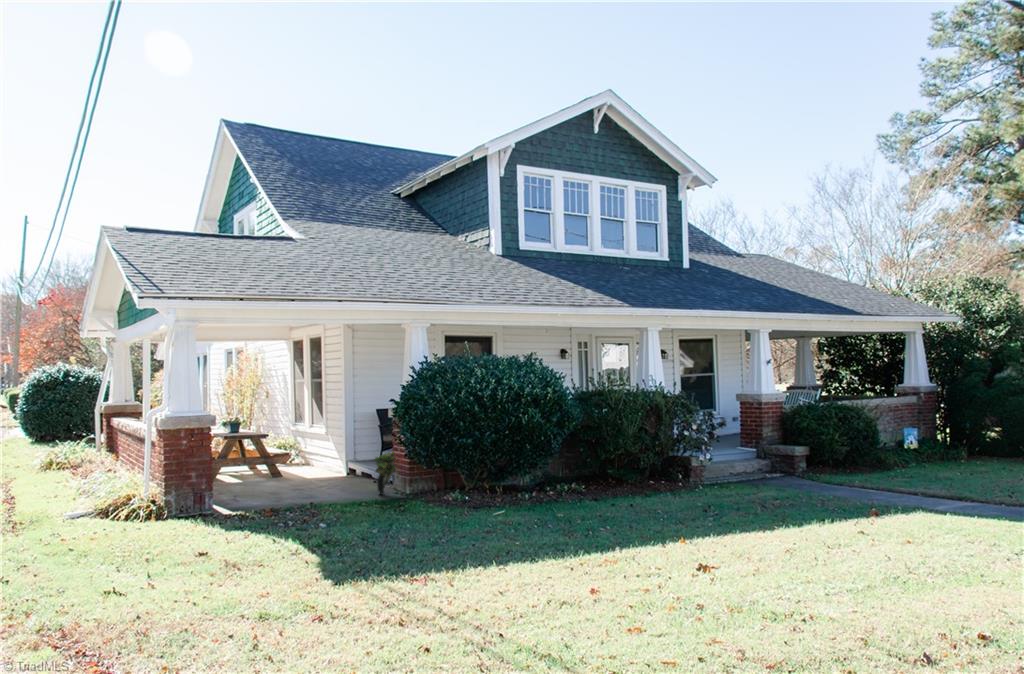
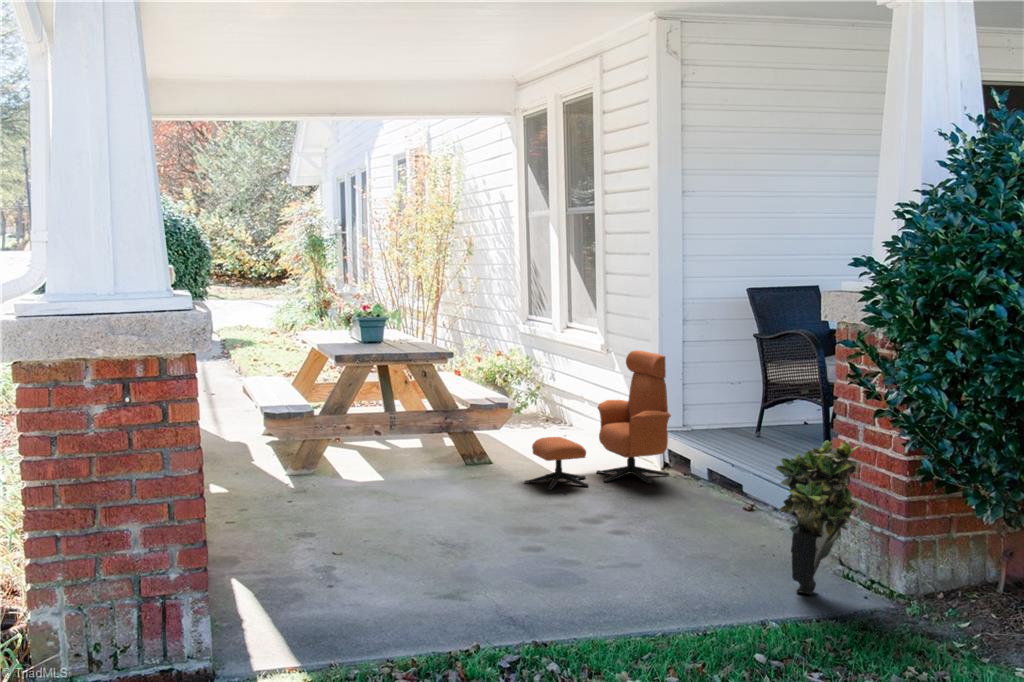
lounge chair: none [295,432,349,482] -> present [524,350,671,490]

